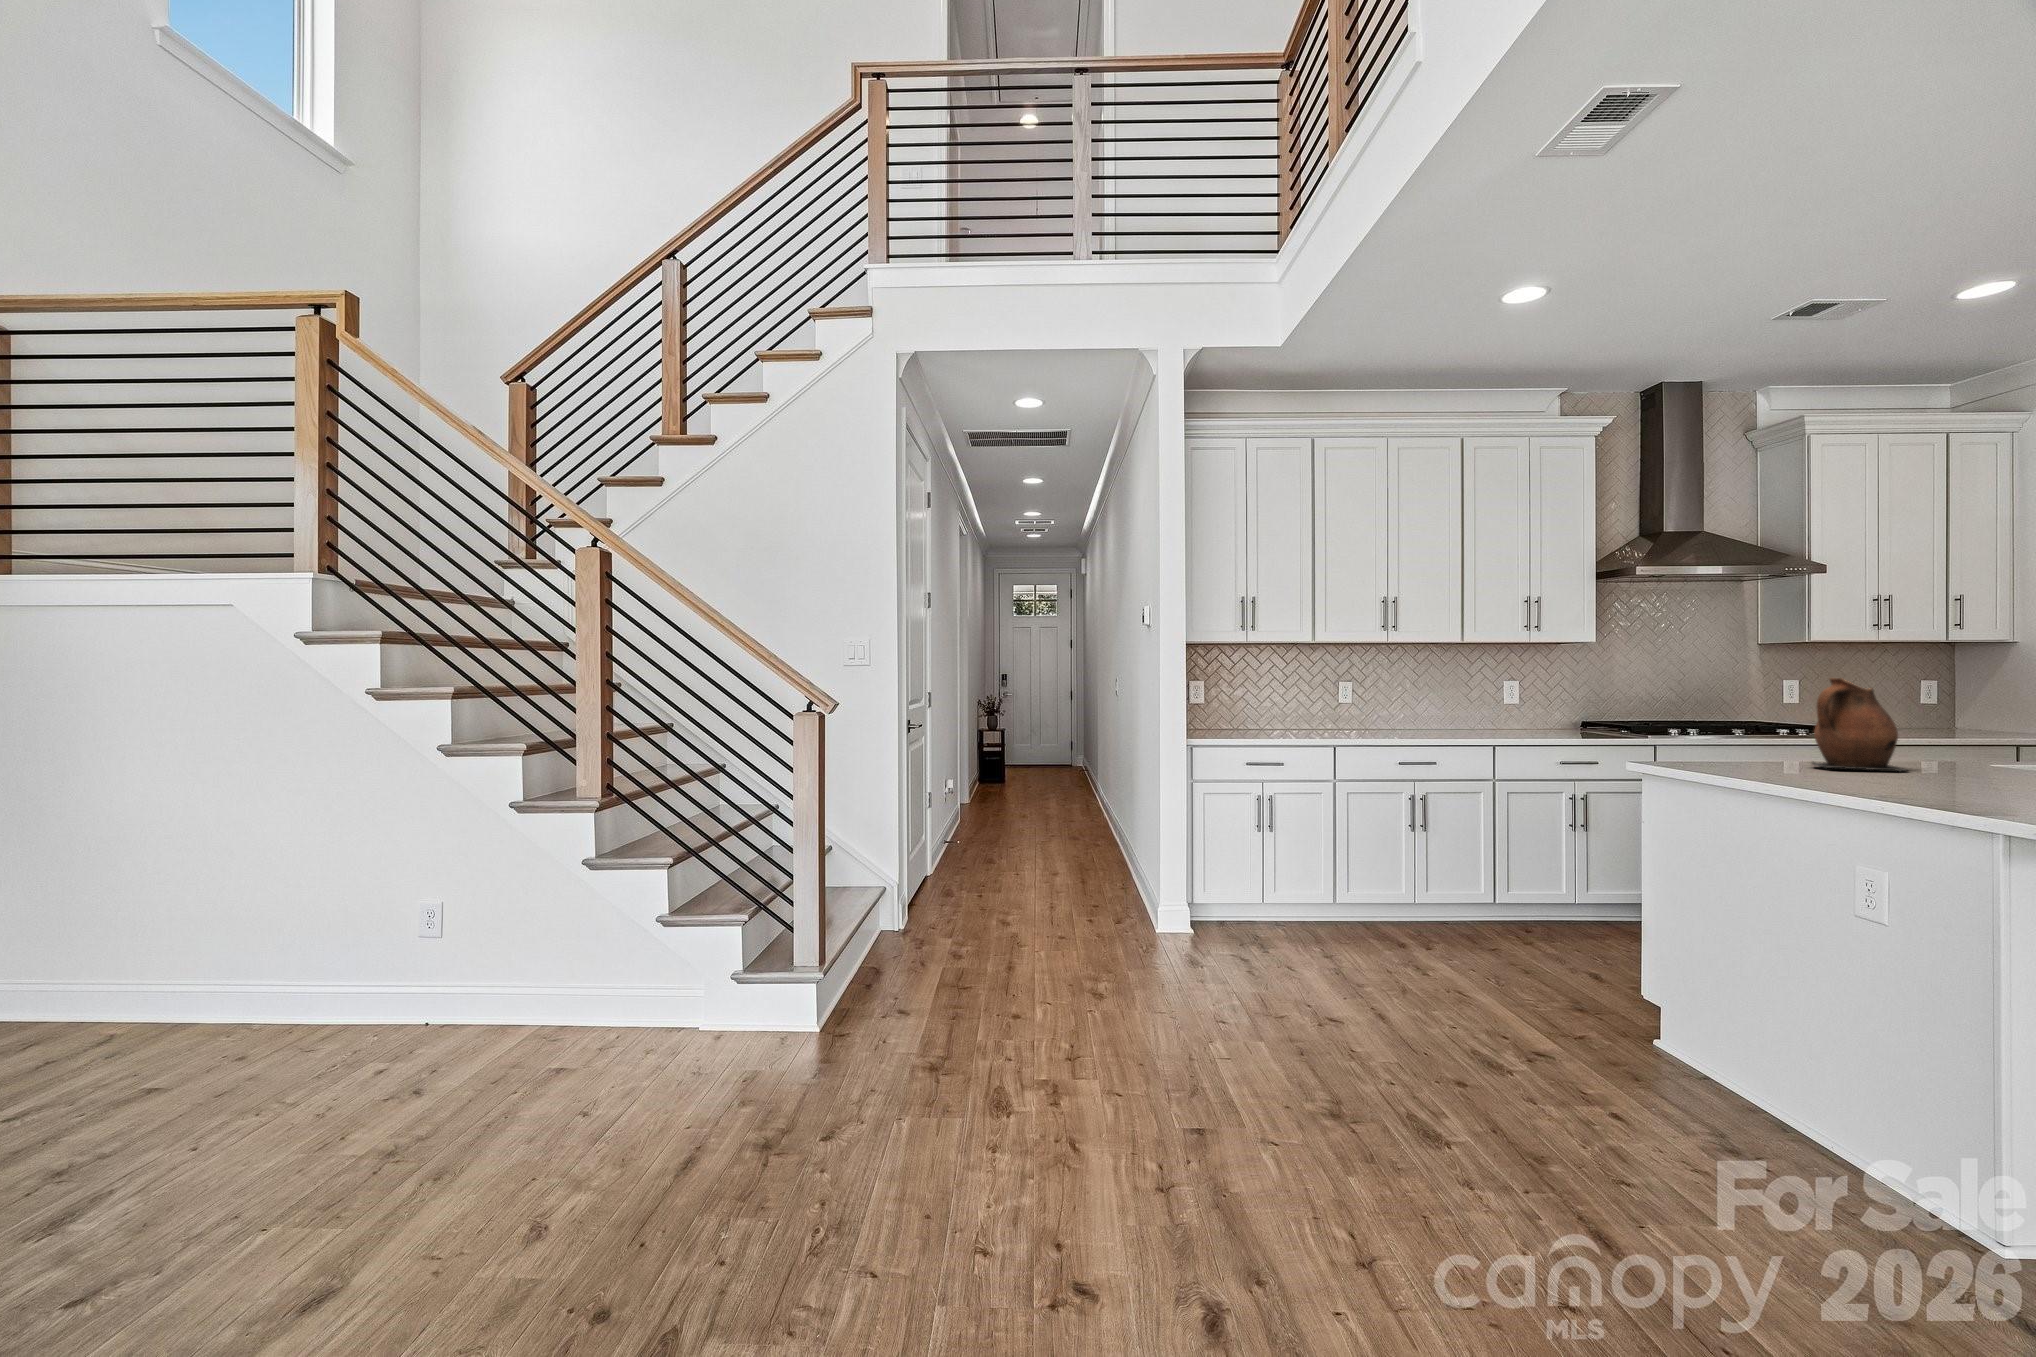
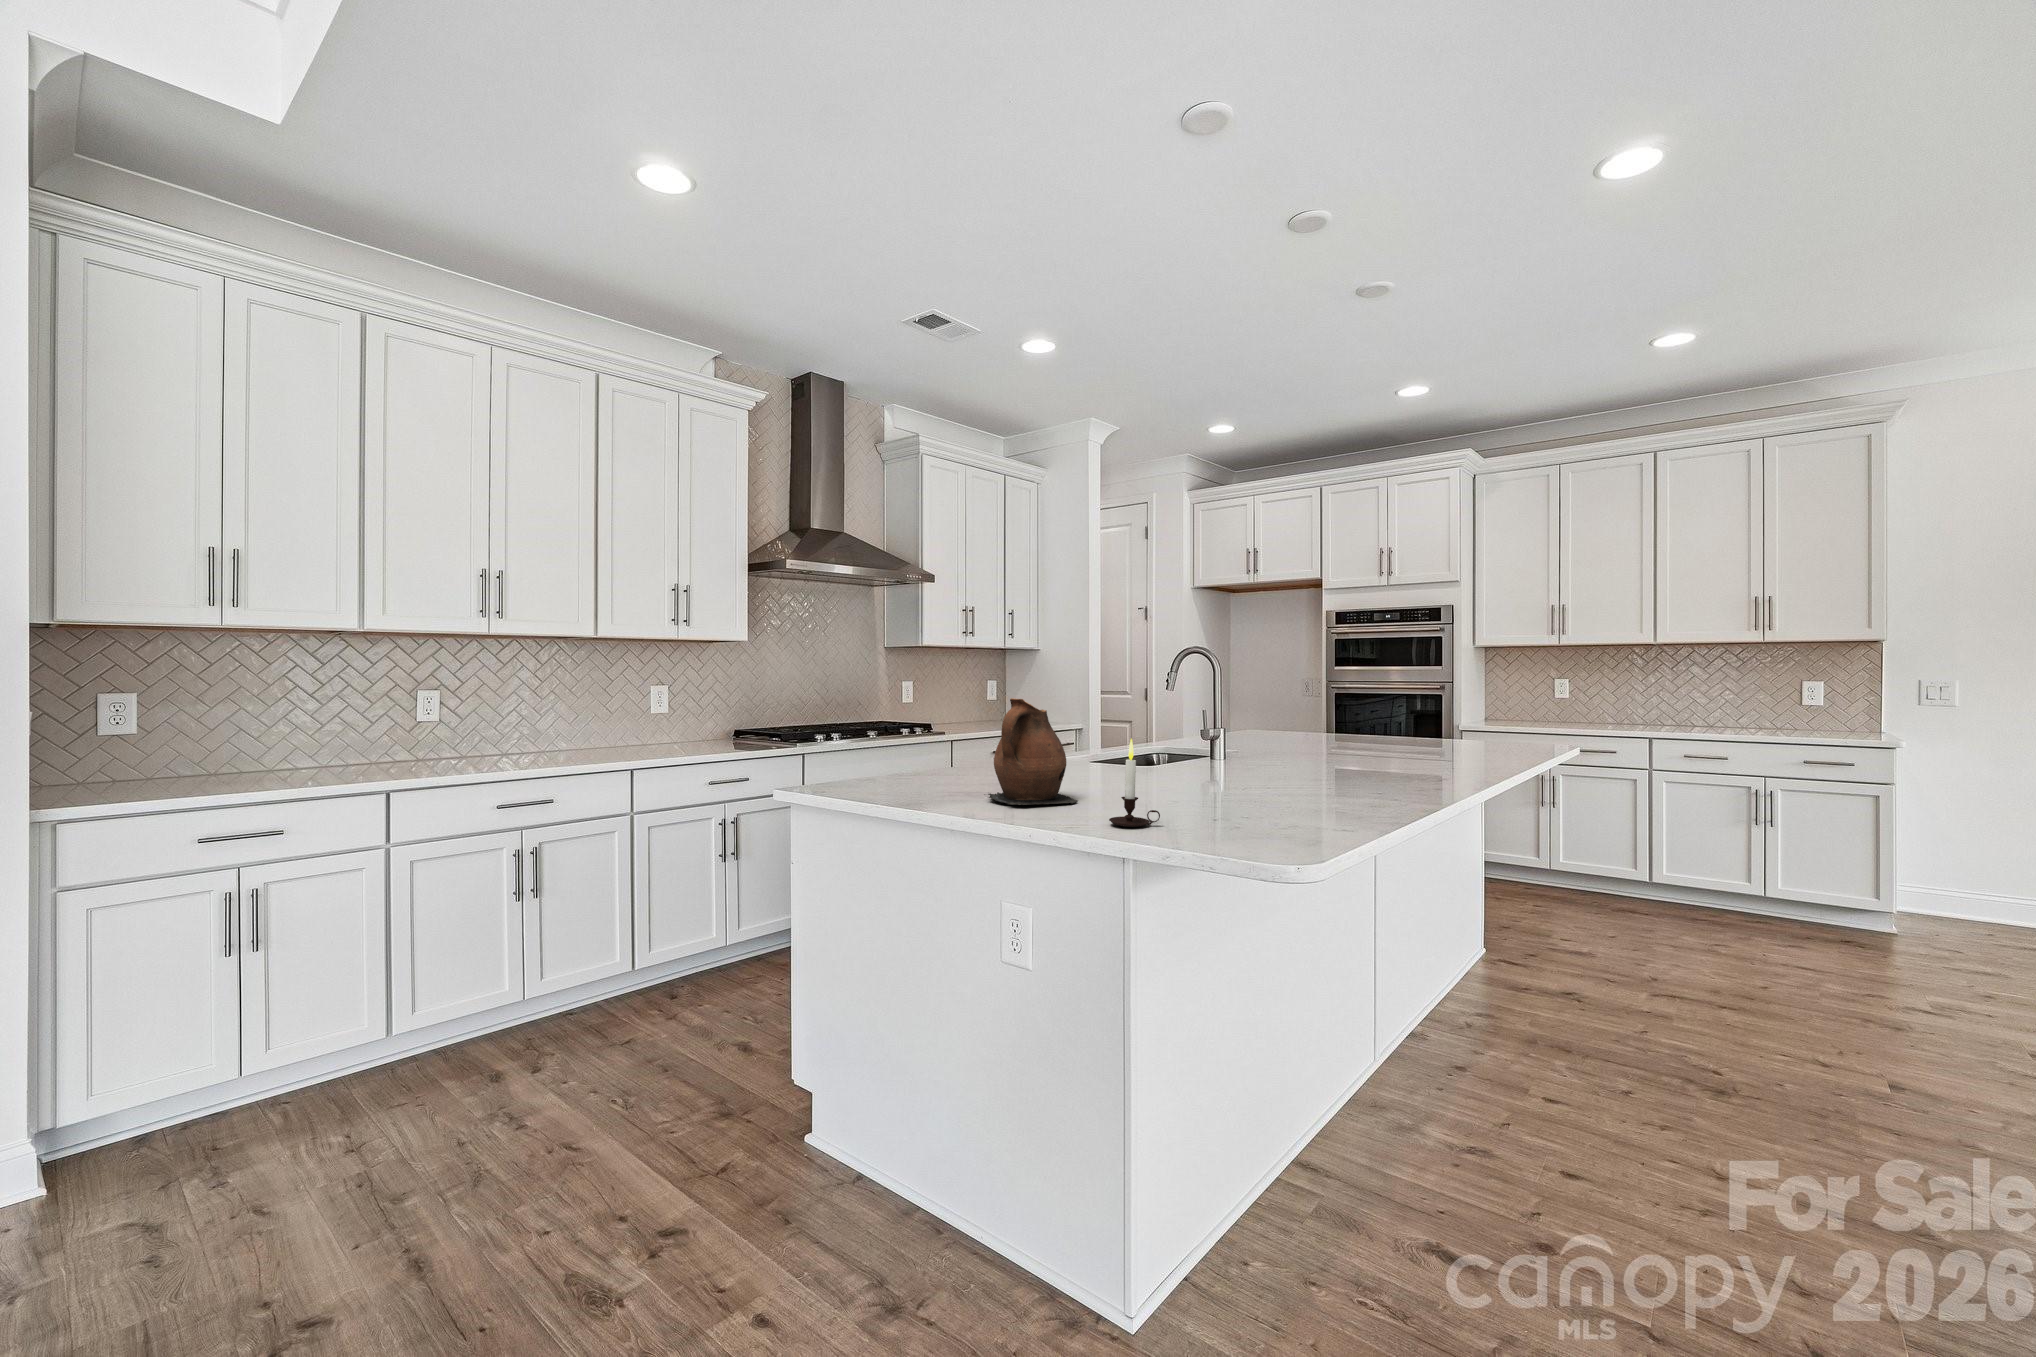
candle: none [1914,707,1972,783] -> present [1109,739,1160,827]

